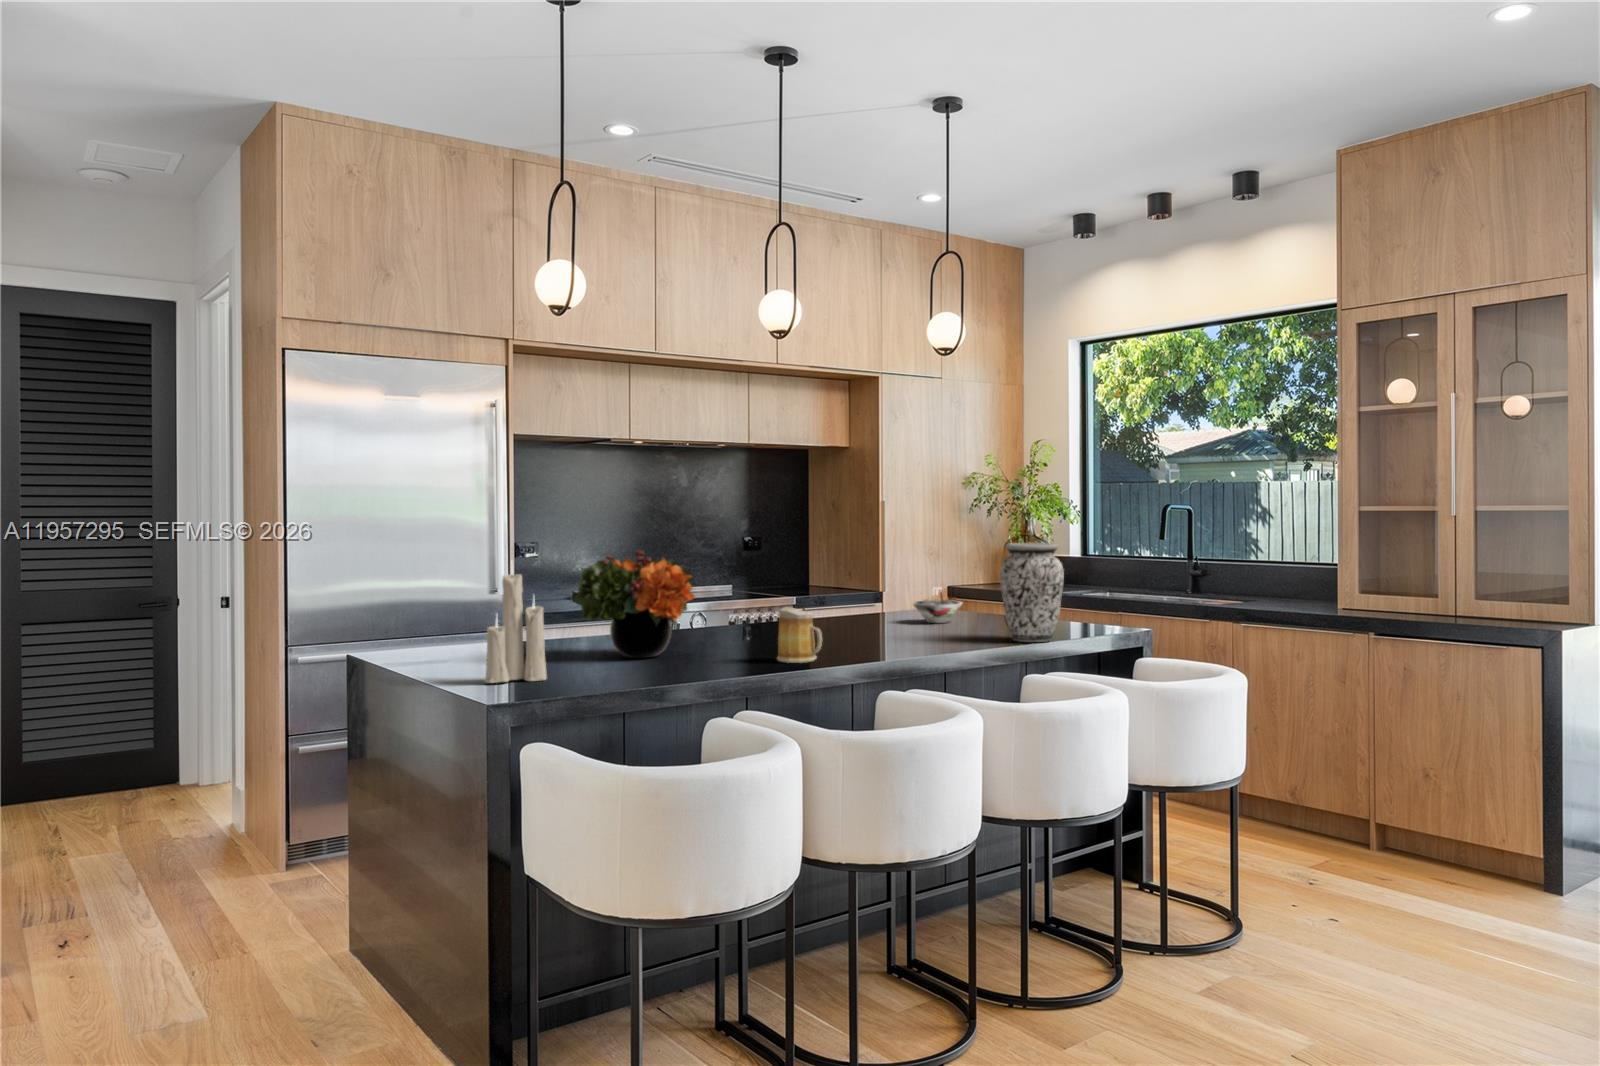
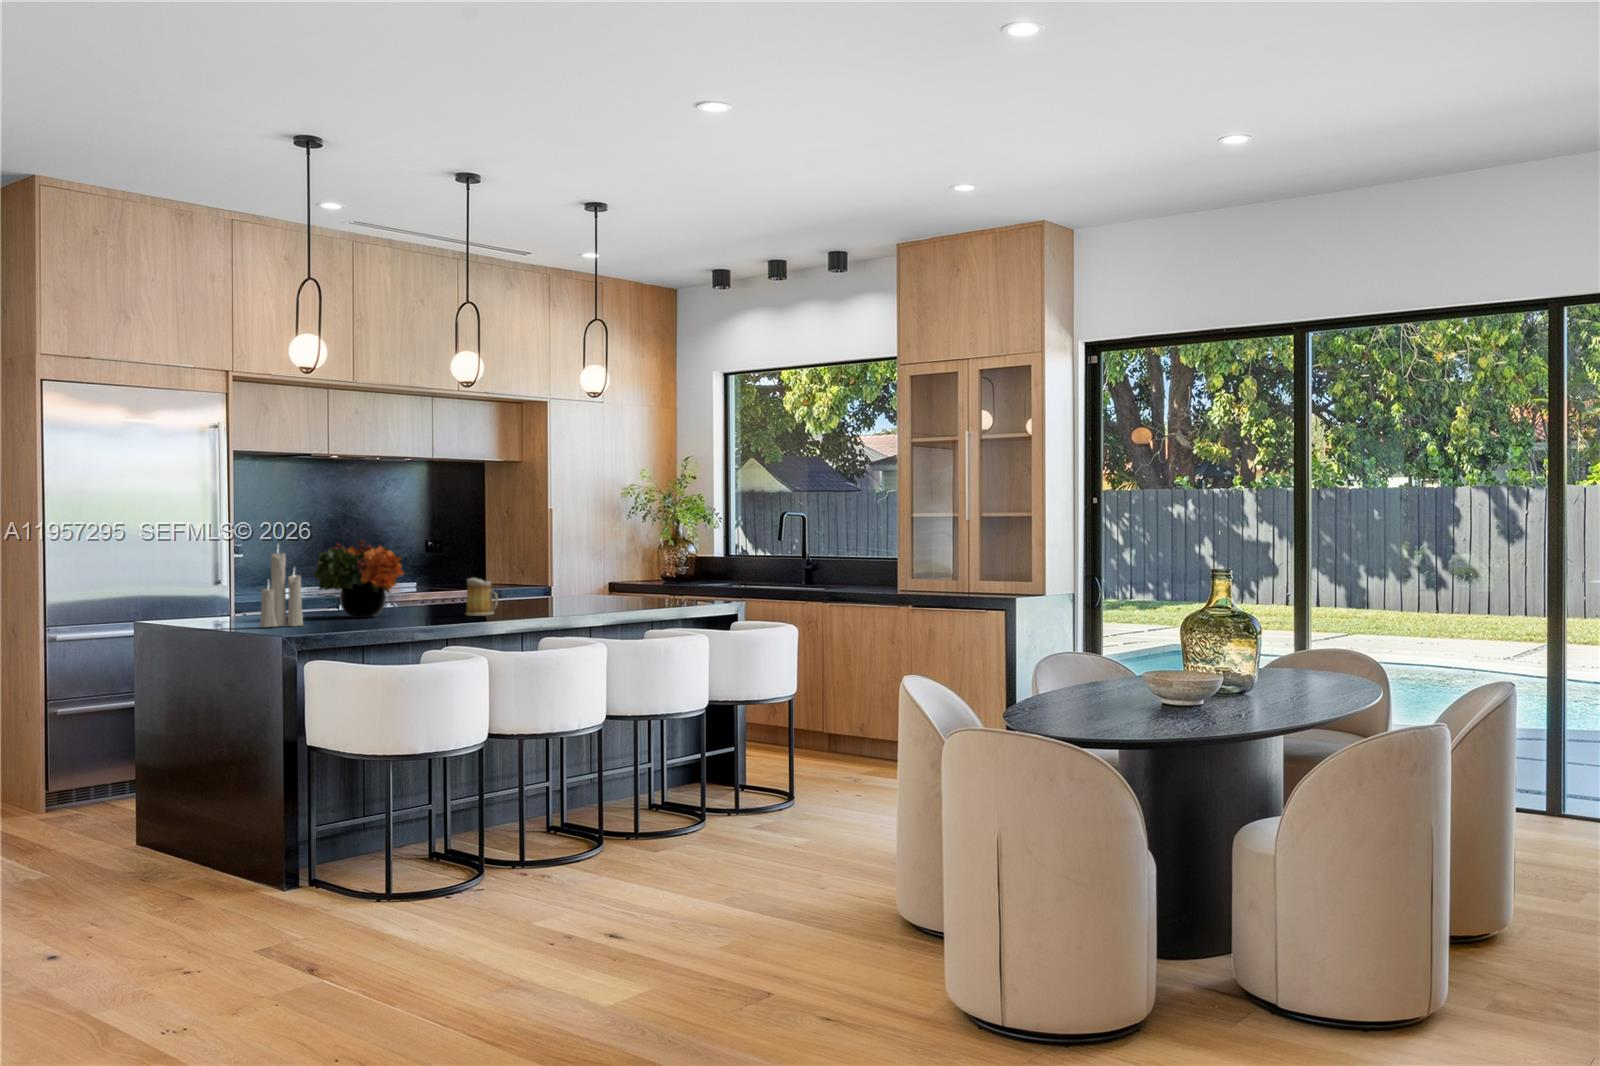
vase: present [1000,543,1064,642] -> none [628,535,672,605]
bowl: present [912,587,962,623] -> none [569,573,609,600]

